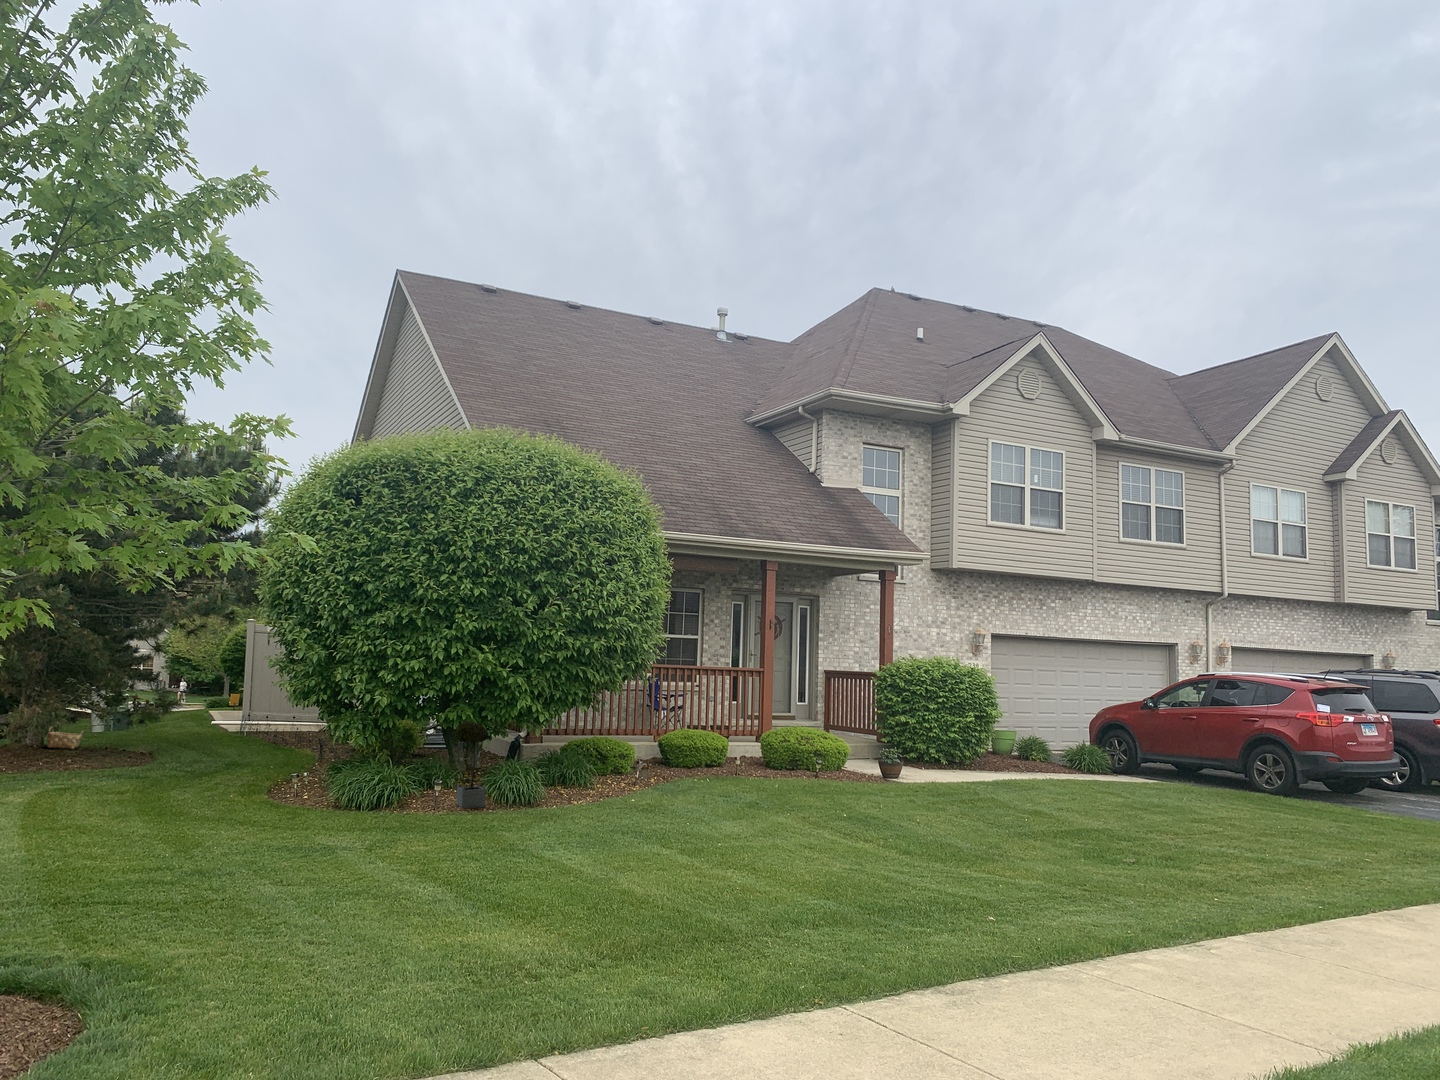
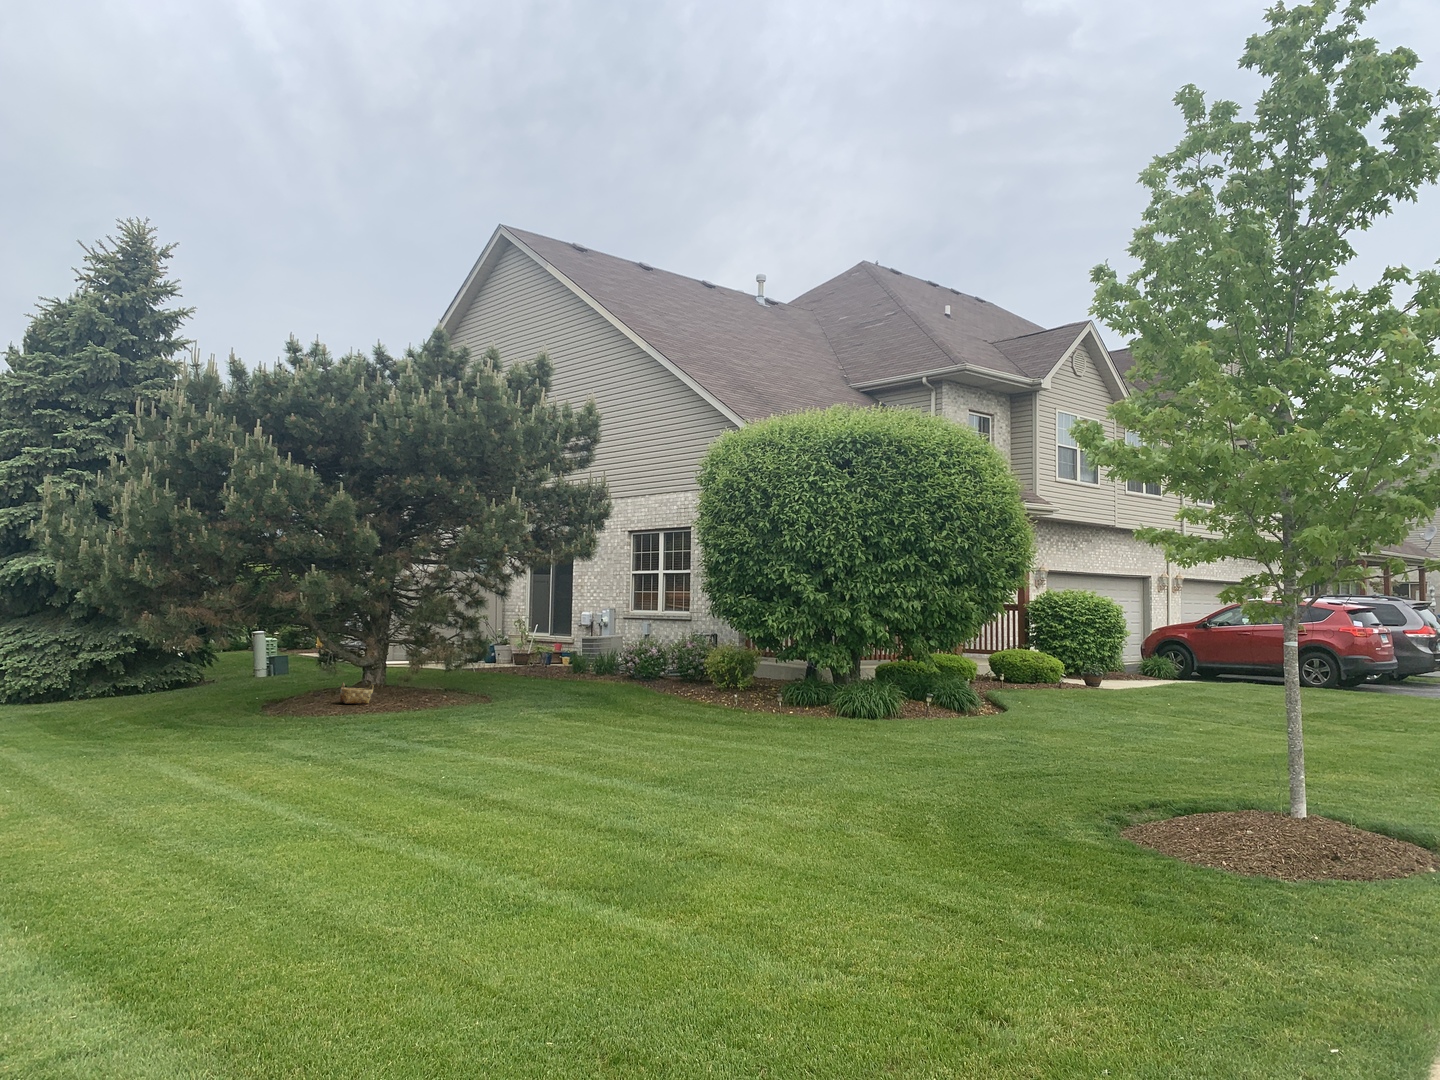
potted tree: present [455,720,491,808] -> none [886,658,920,737]

